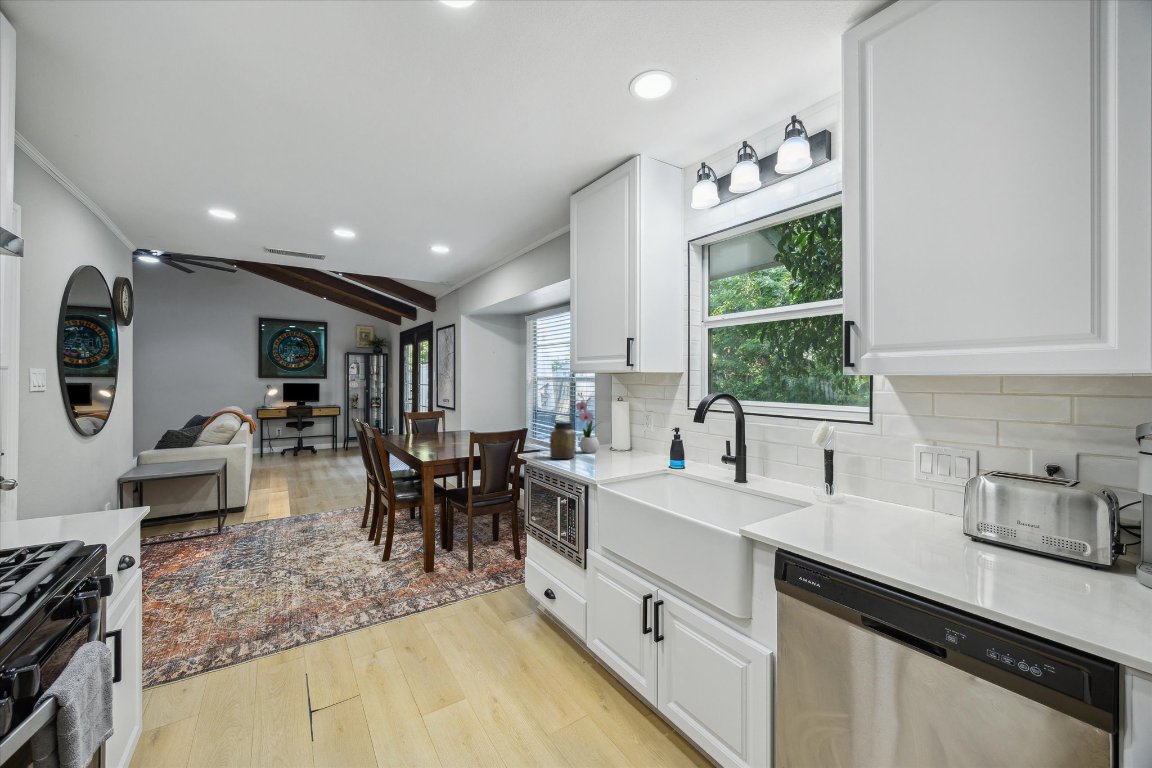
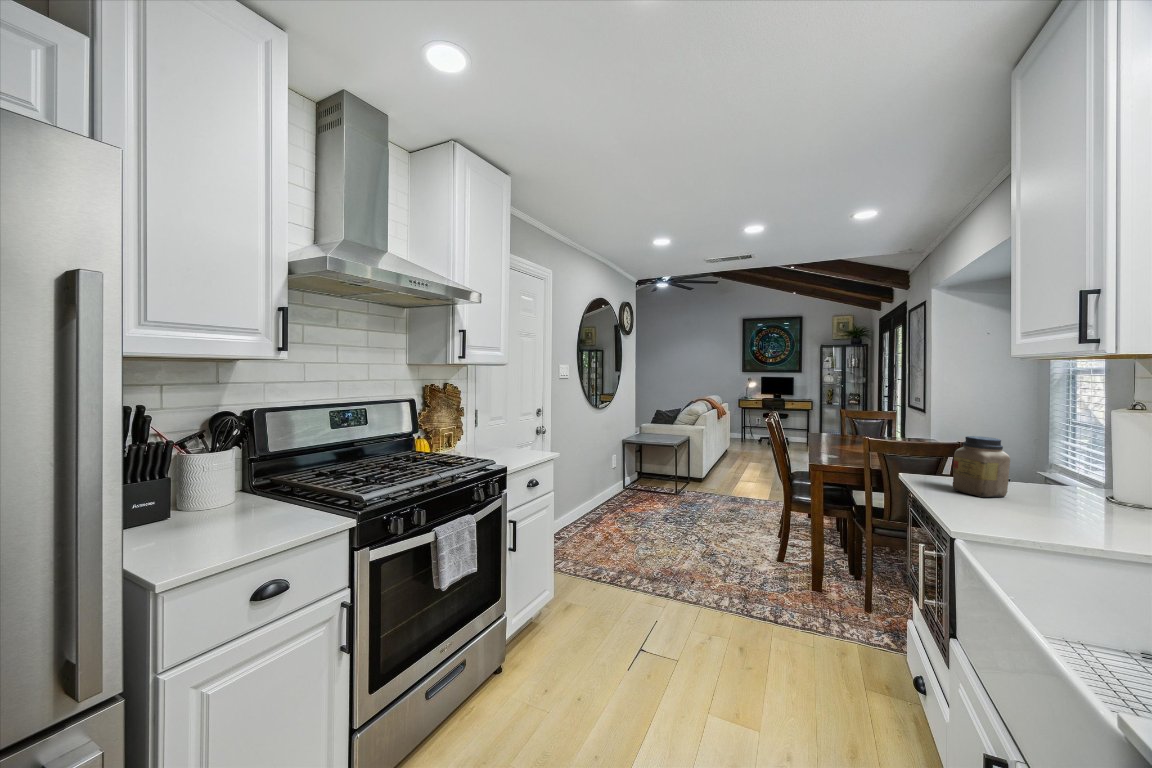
flower arrangement: present [576,393,600,453] -> none [1026,393,1095,499]

